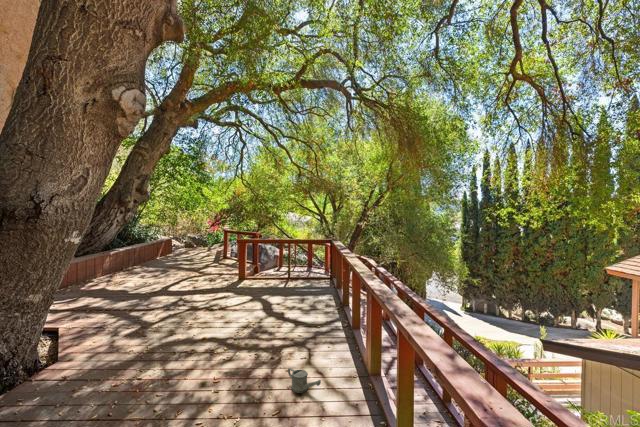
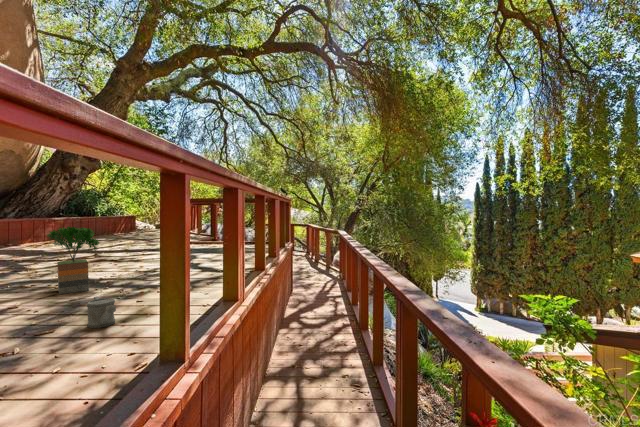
potted tree: none [215,300,253,355] -> present [47,227,99,294]

